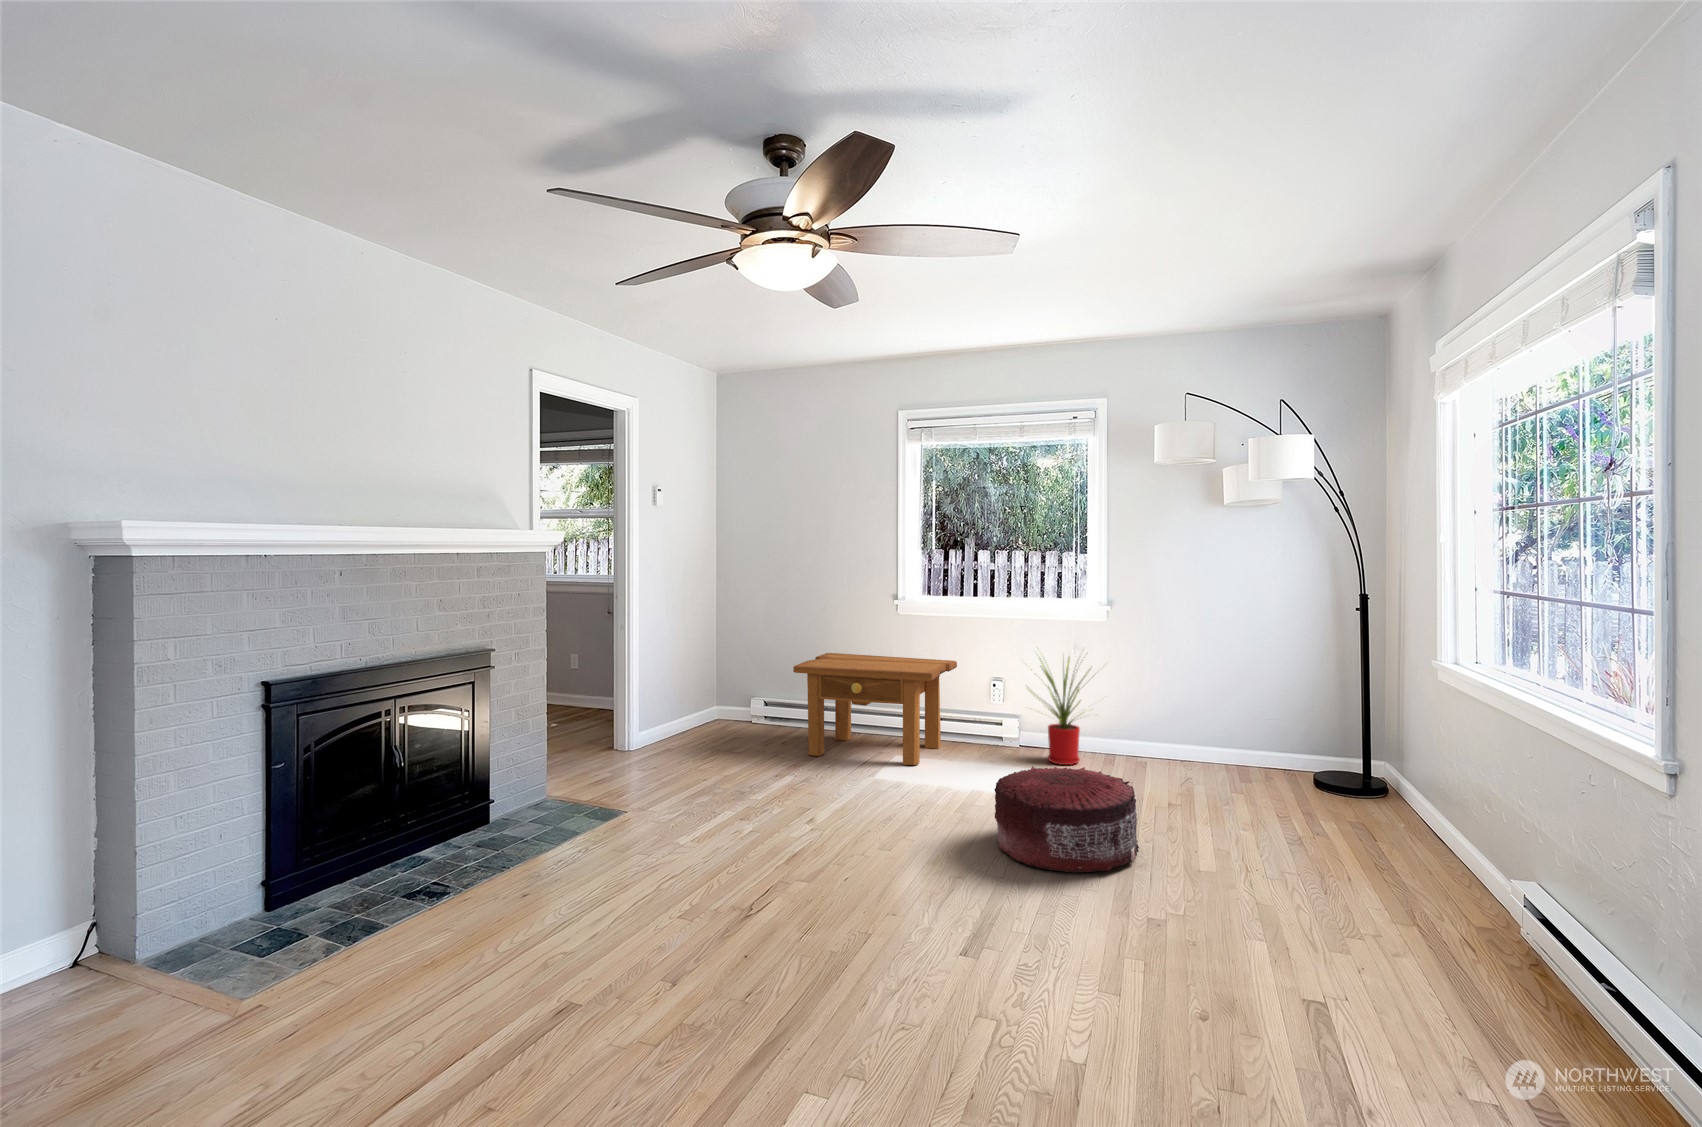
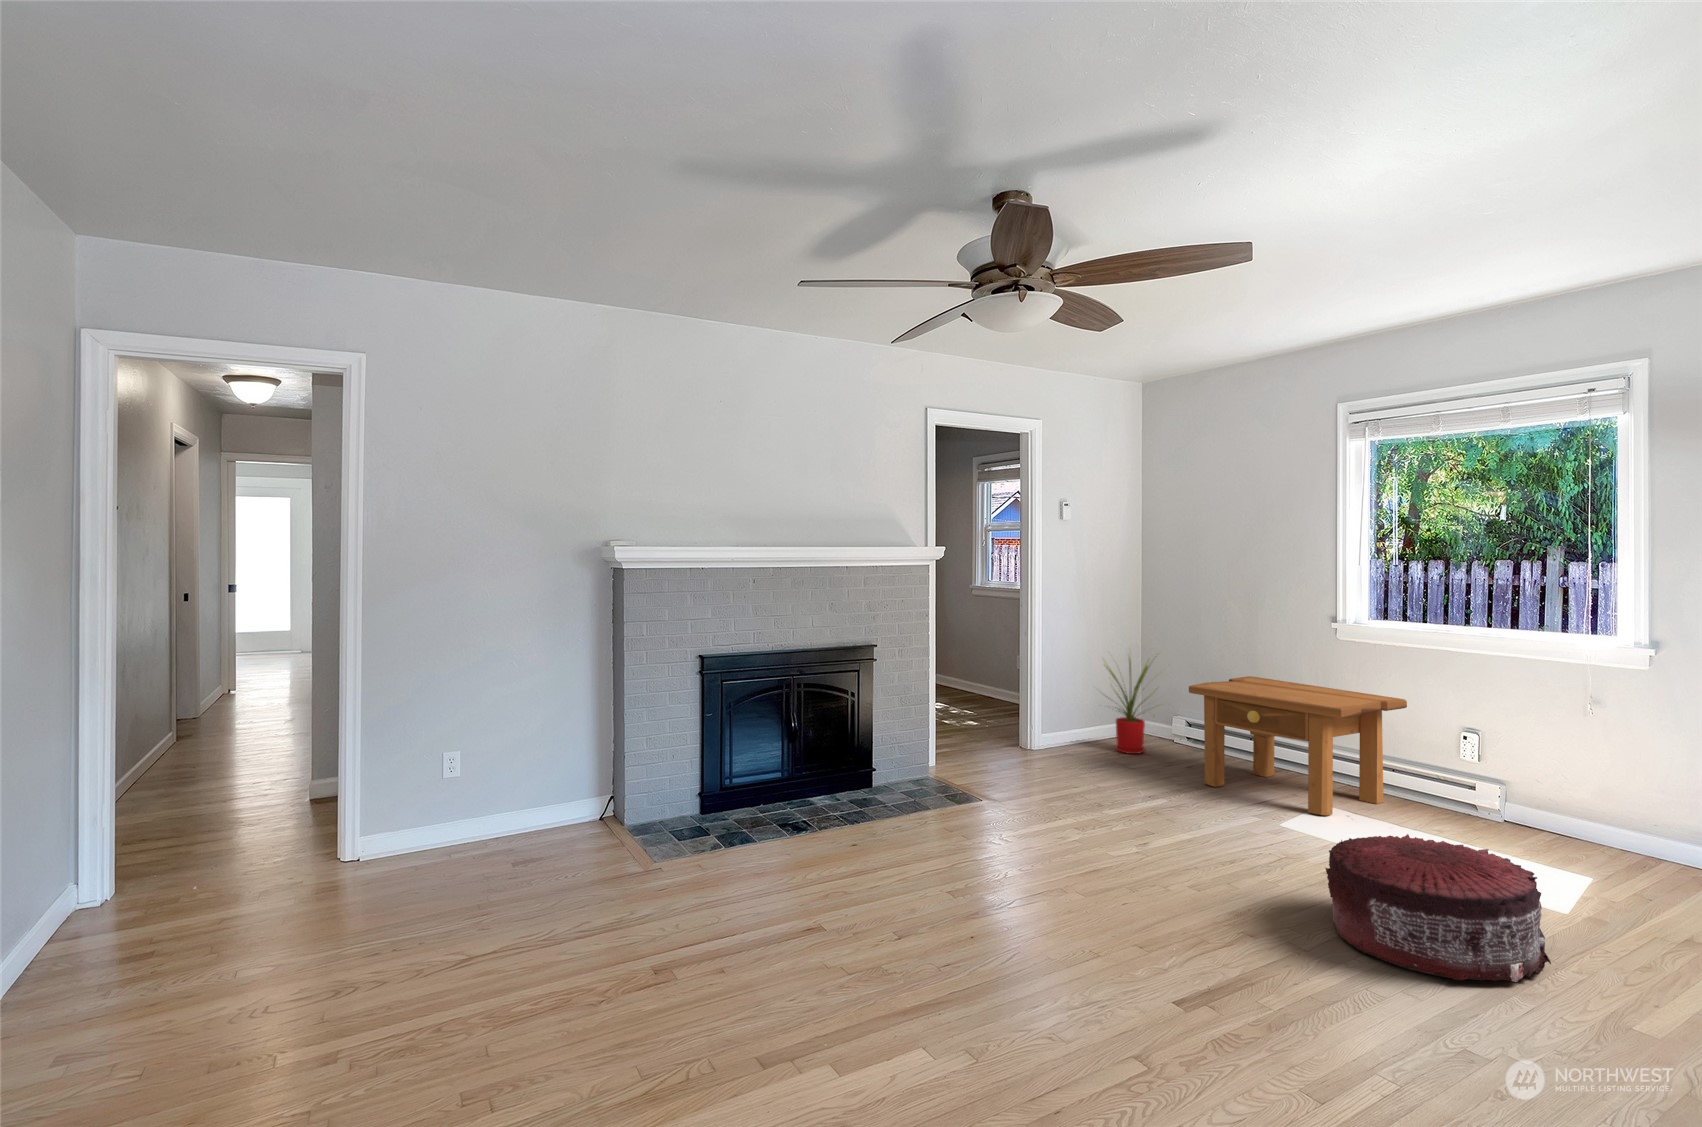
house plant: present [1031,658,1094,765] -> present [1107,654,1158,754]

